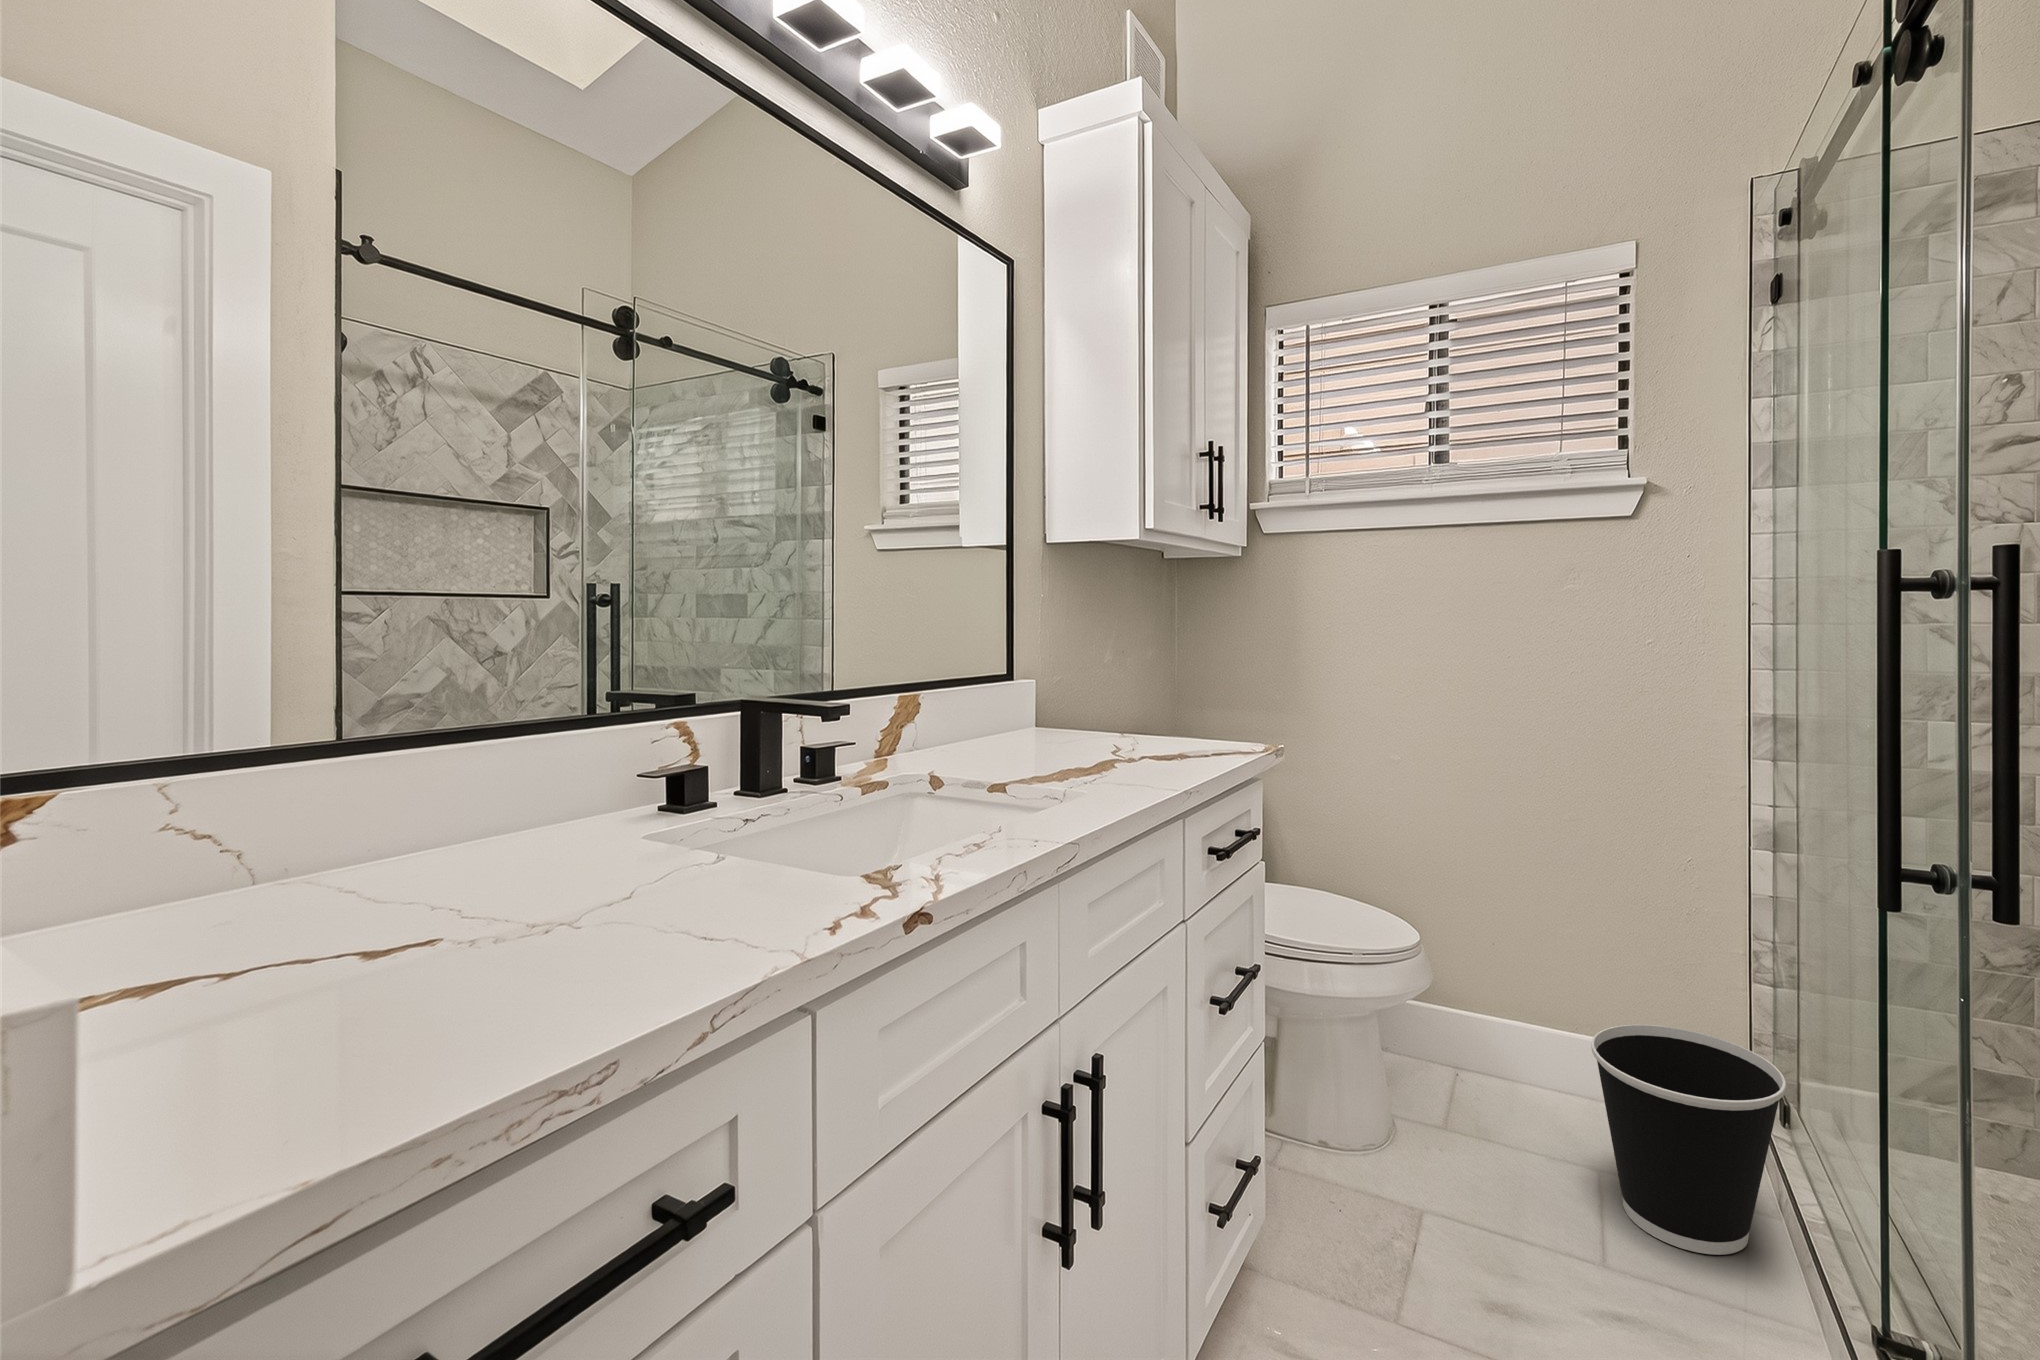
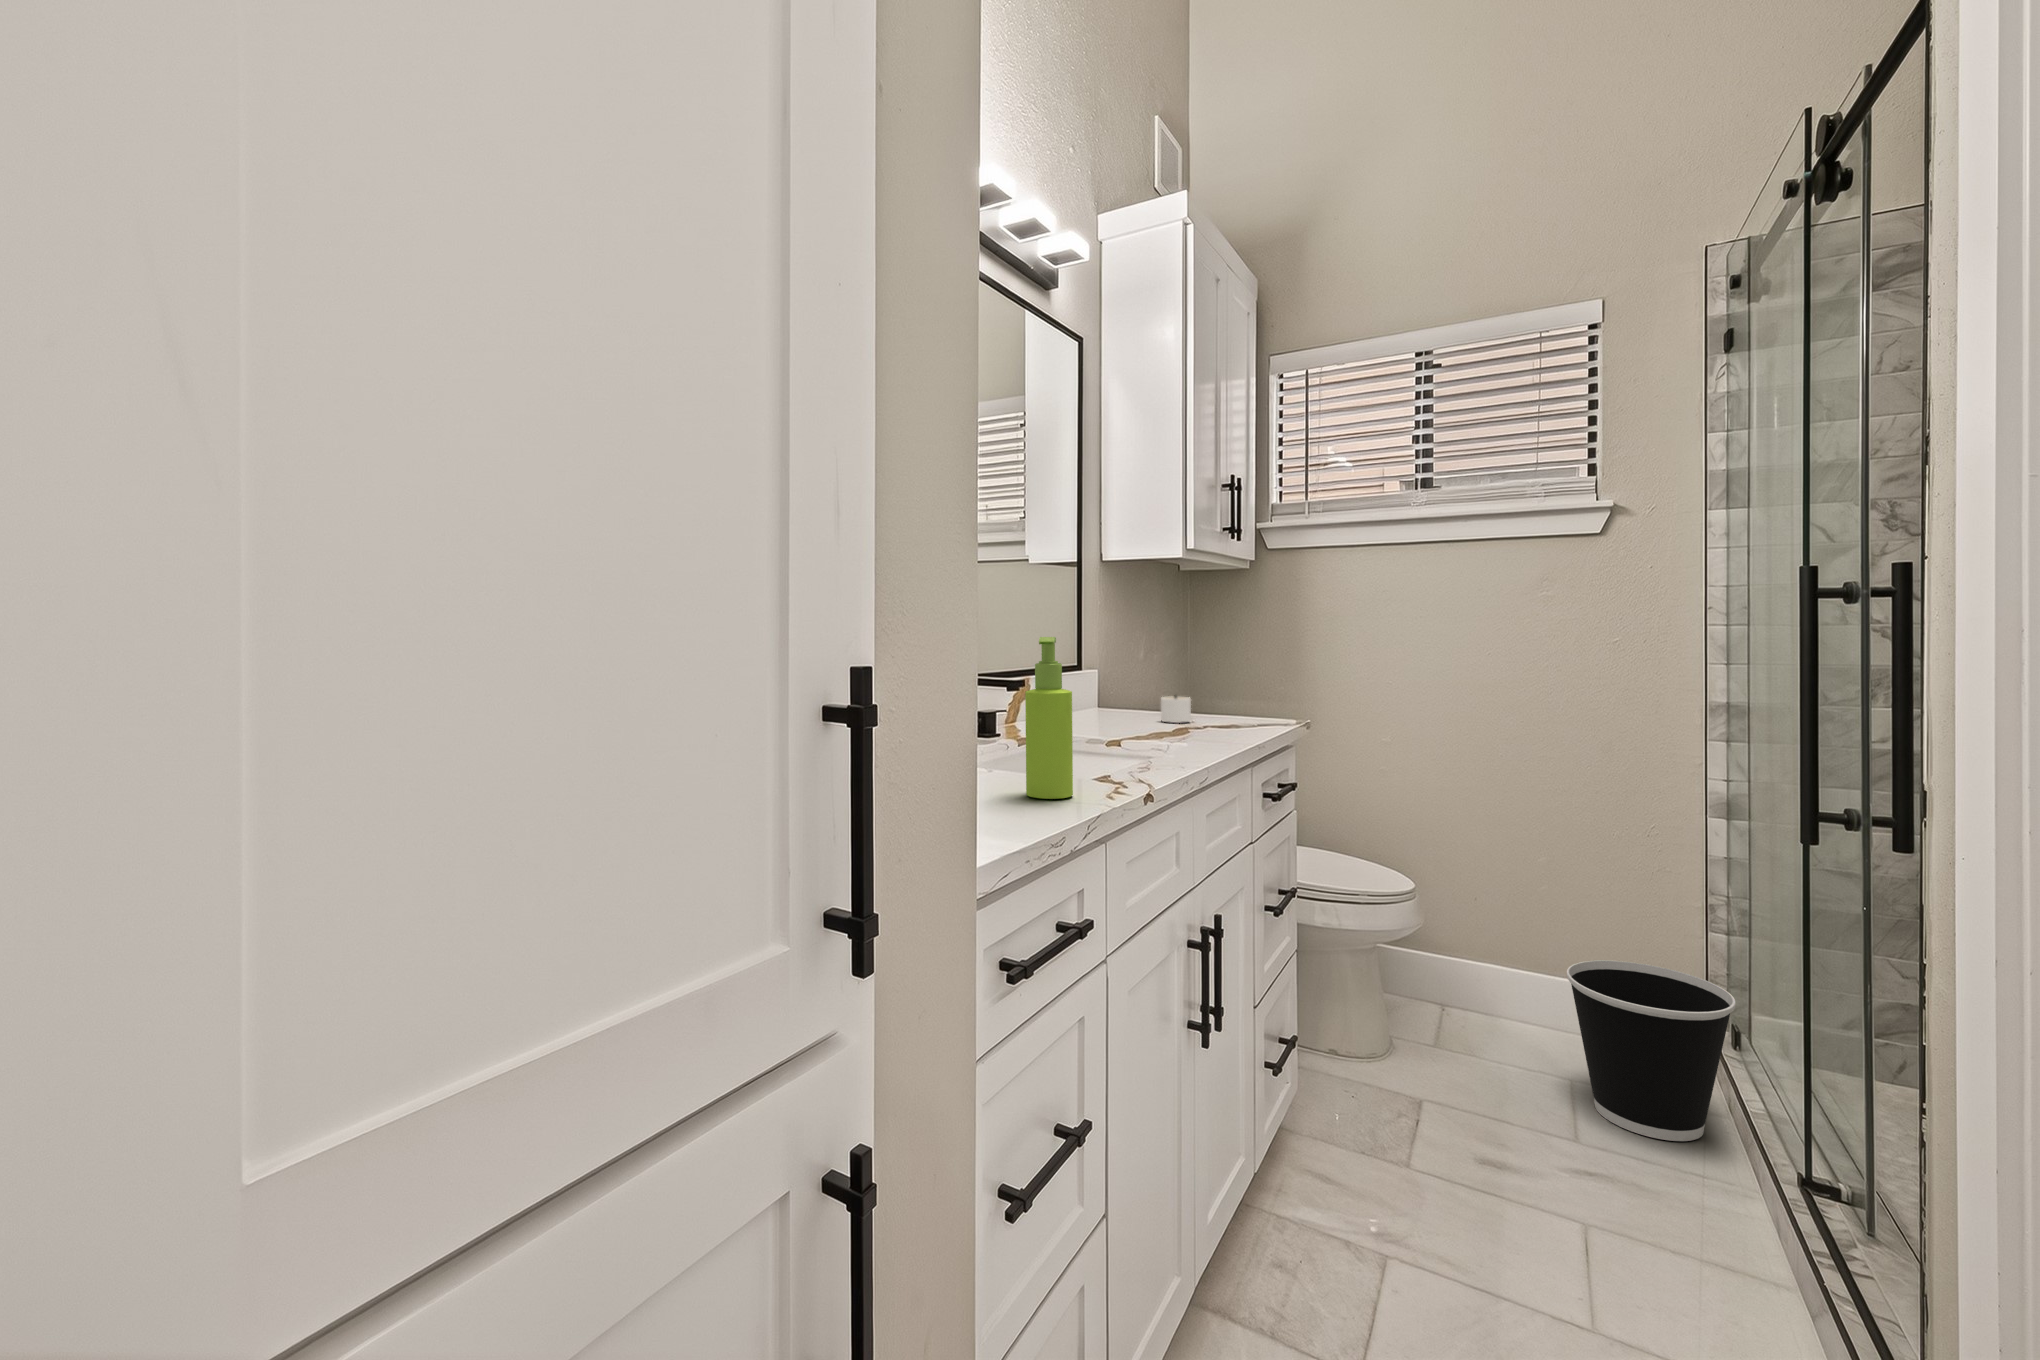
soap dispenser: none [712,651,795,925] -> present [1025,637,1073,799]
candle: none [1098,712,1149,749] -> present [1161,696,1191,723]

